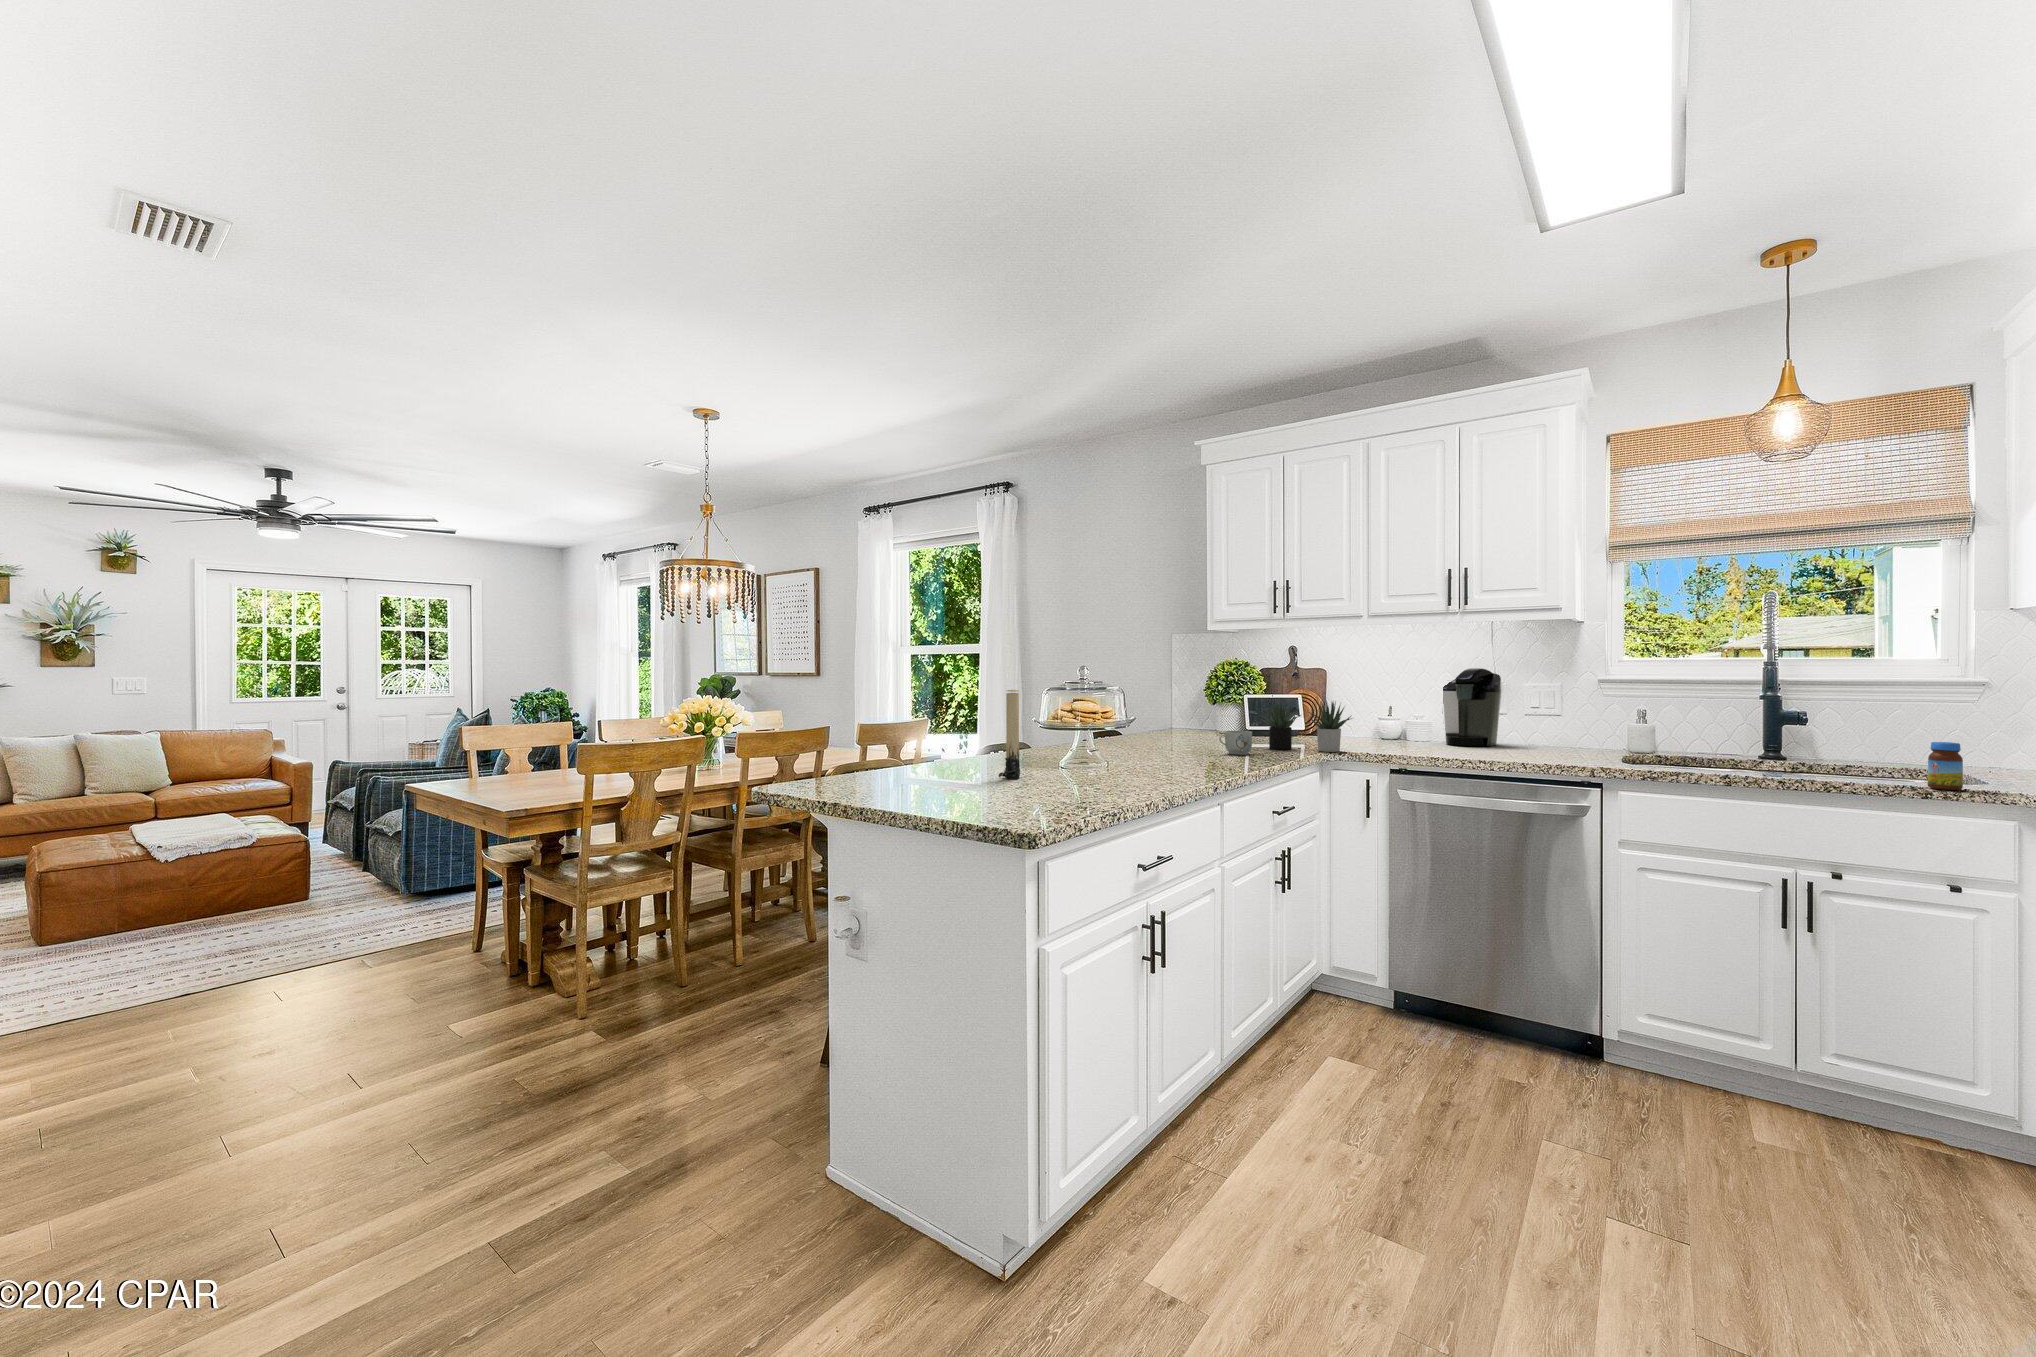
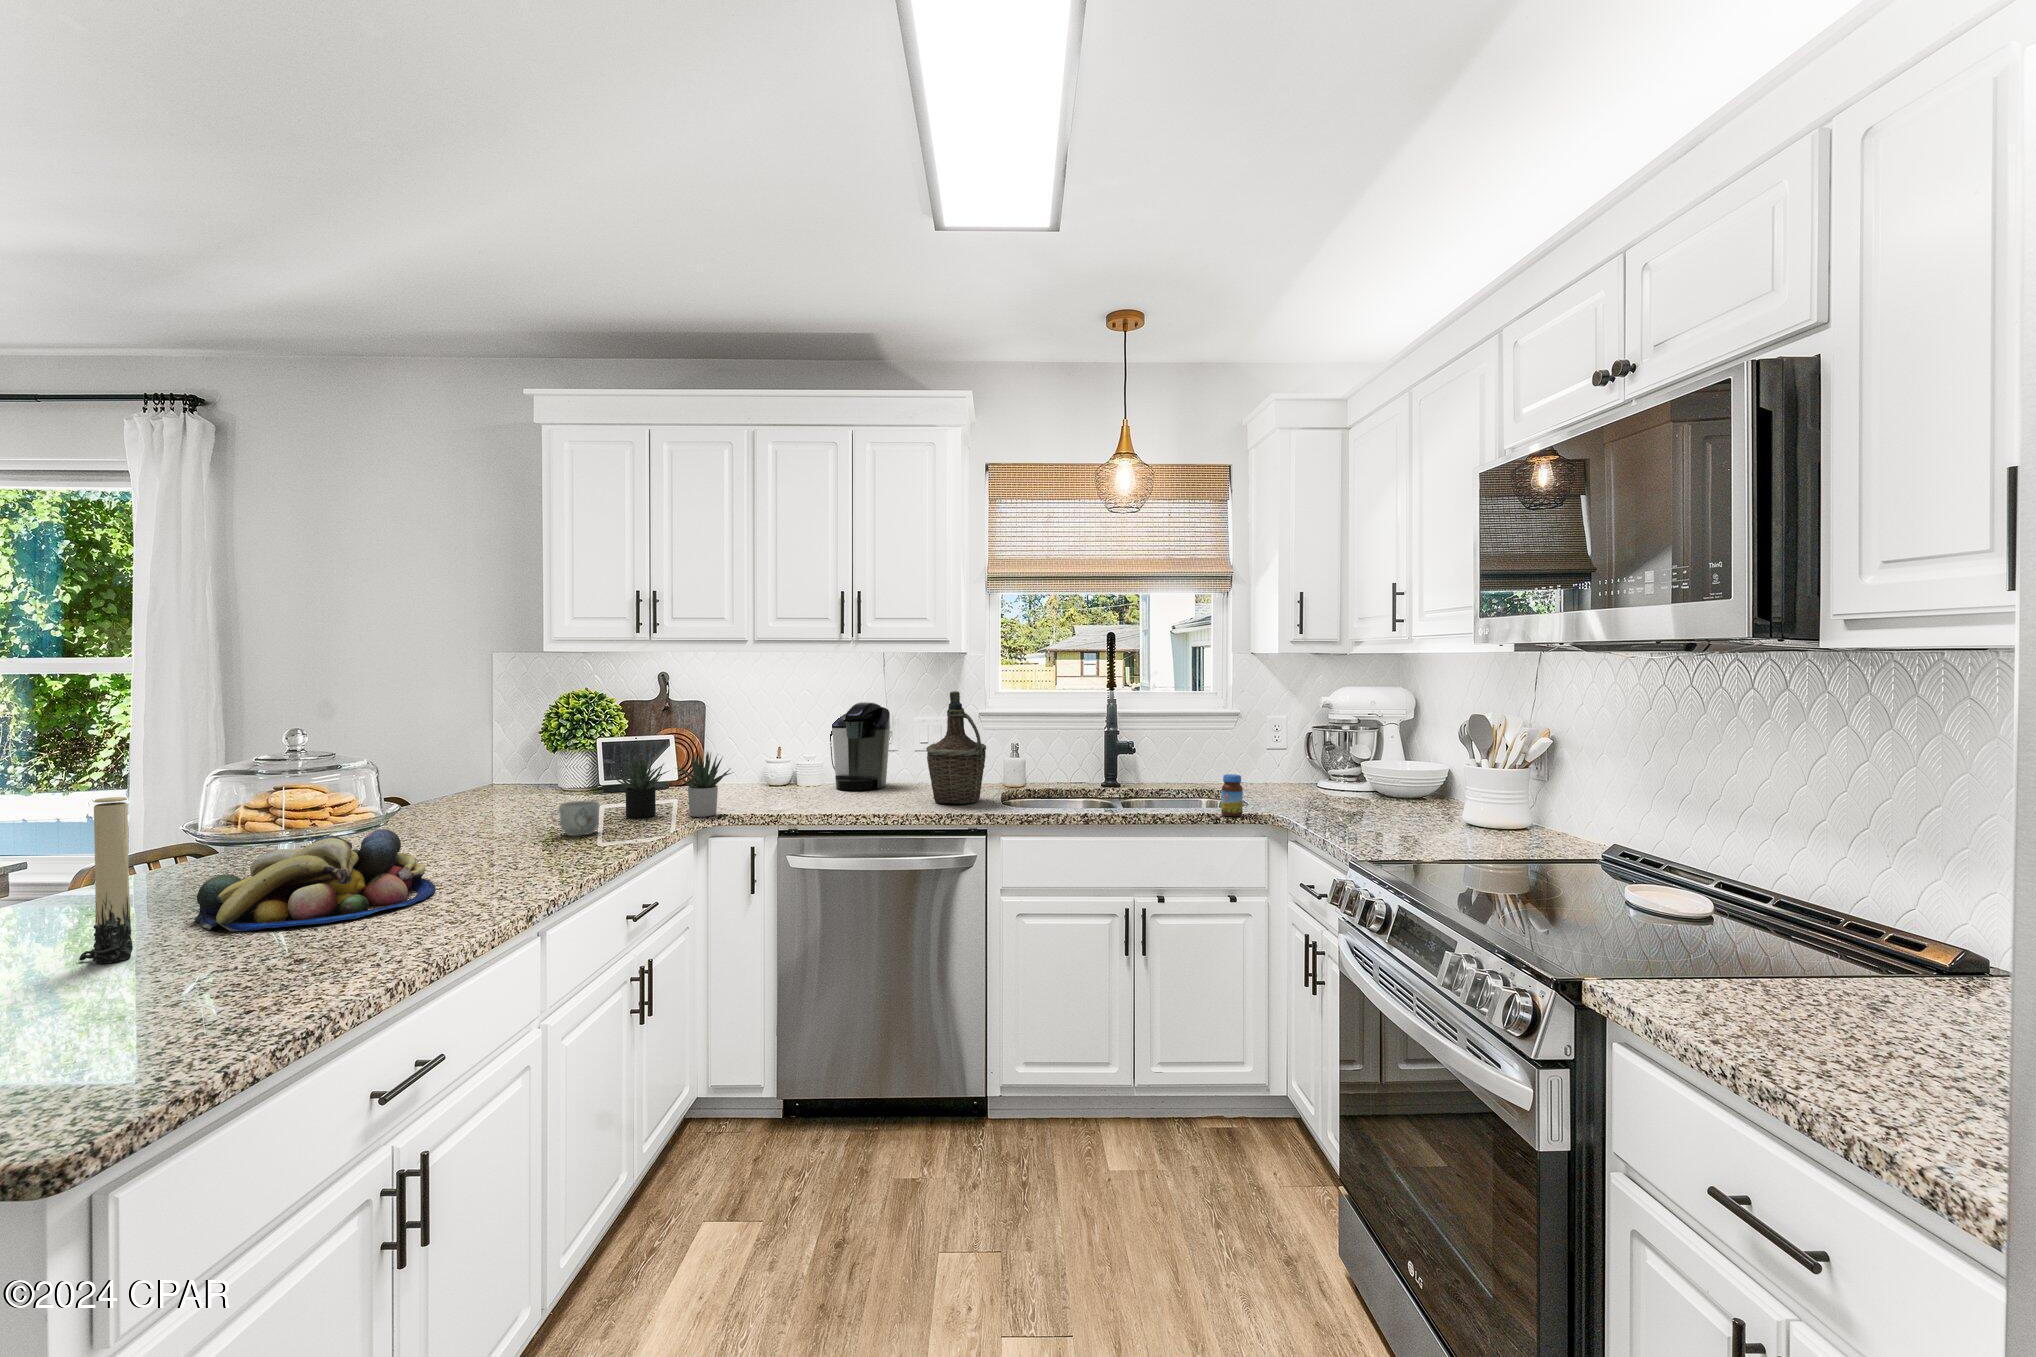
bottle: none [1538,653,1606,760] -> present [926,691,986,804]
fruit bowl: none [1038,728,1157,775] -> present [194,829,436,931]

